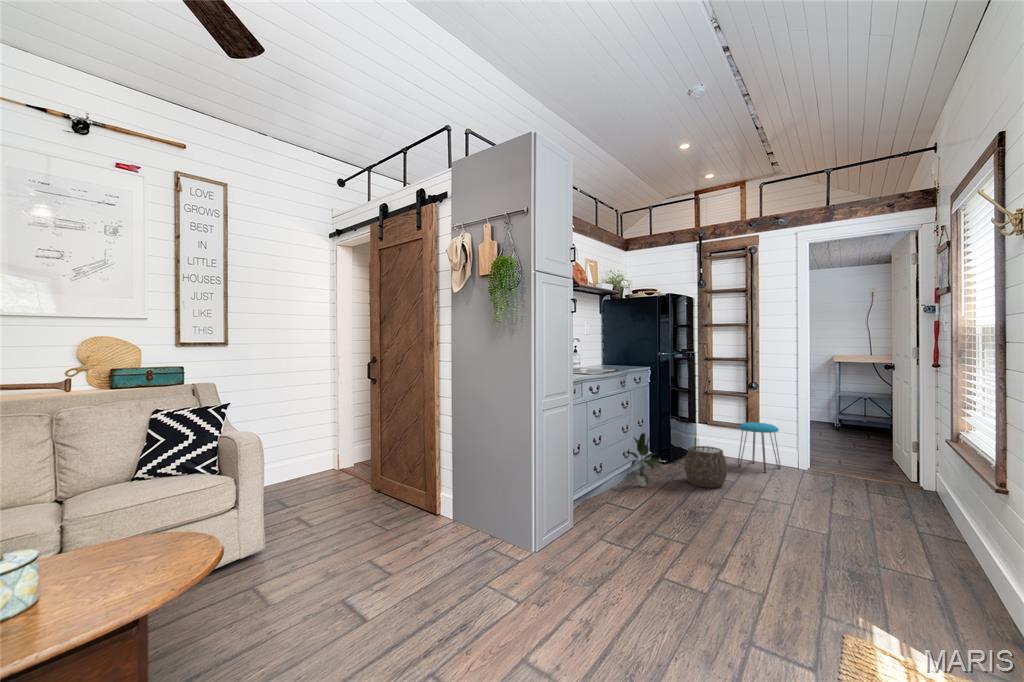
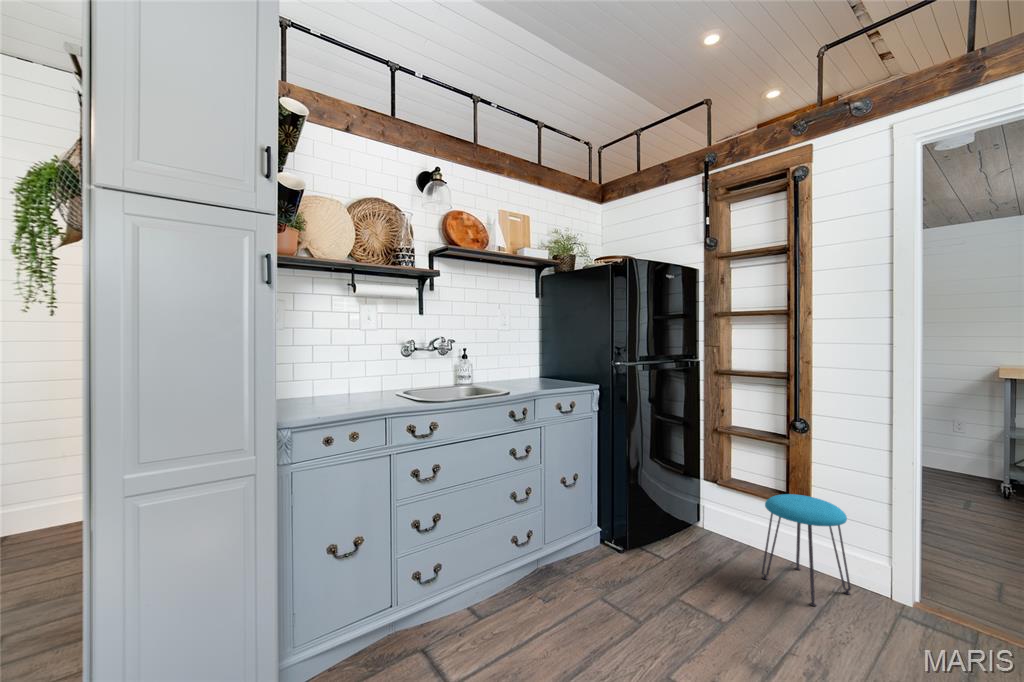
potted plant: present [626,433,662,487] -> none [499,521,577,629]
woven basket: present [684,446,728,488] -> none [626,549,713,654]

